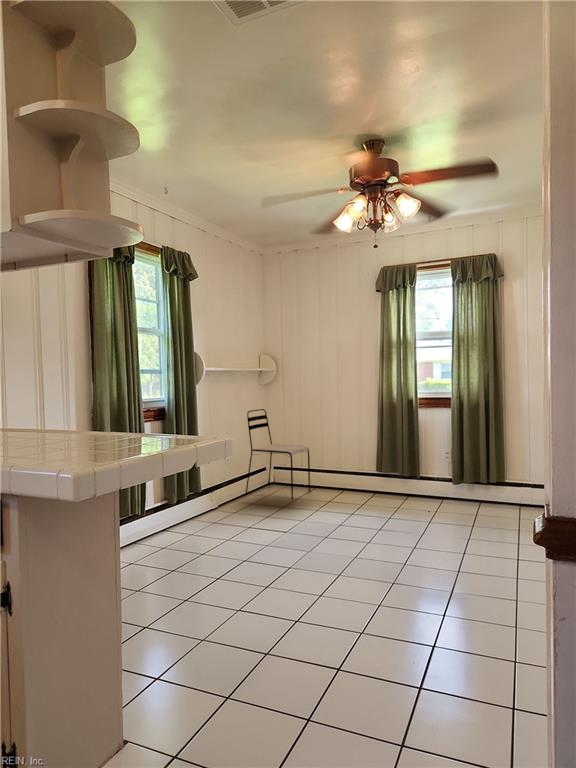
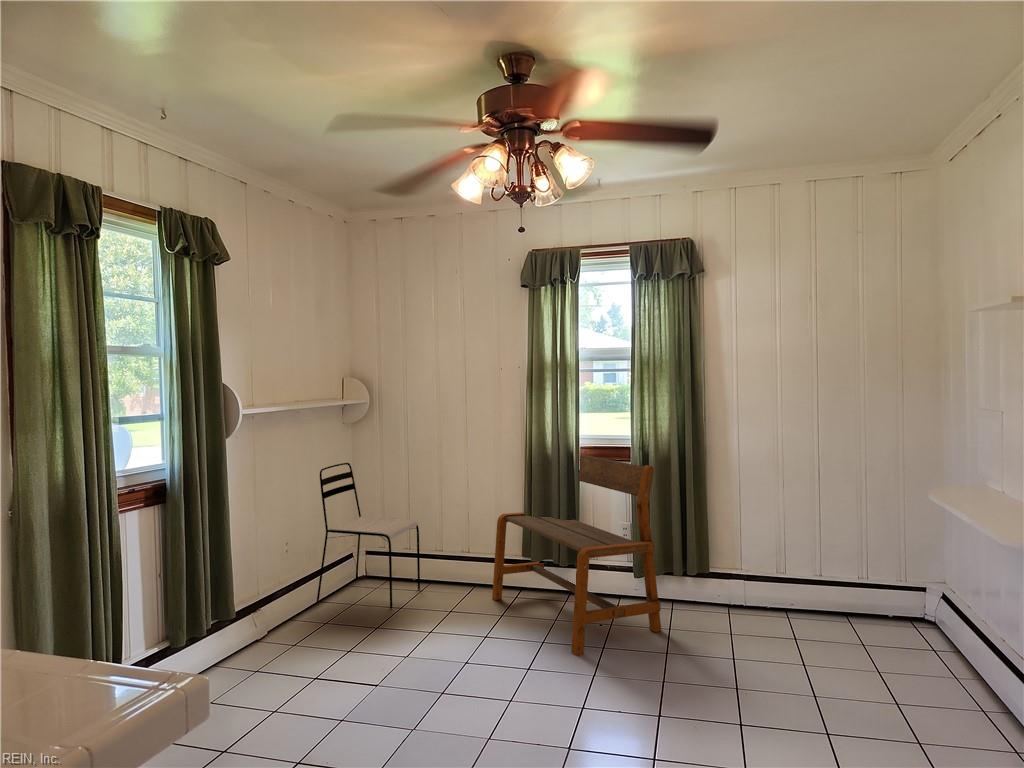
bench: none [357,401,472,526] -> present [492,454,661,656]

